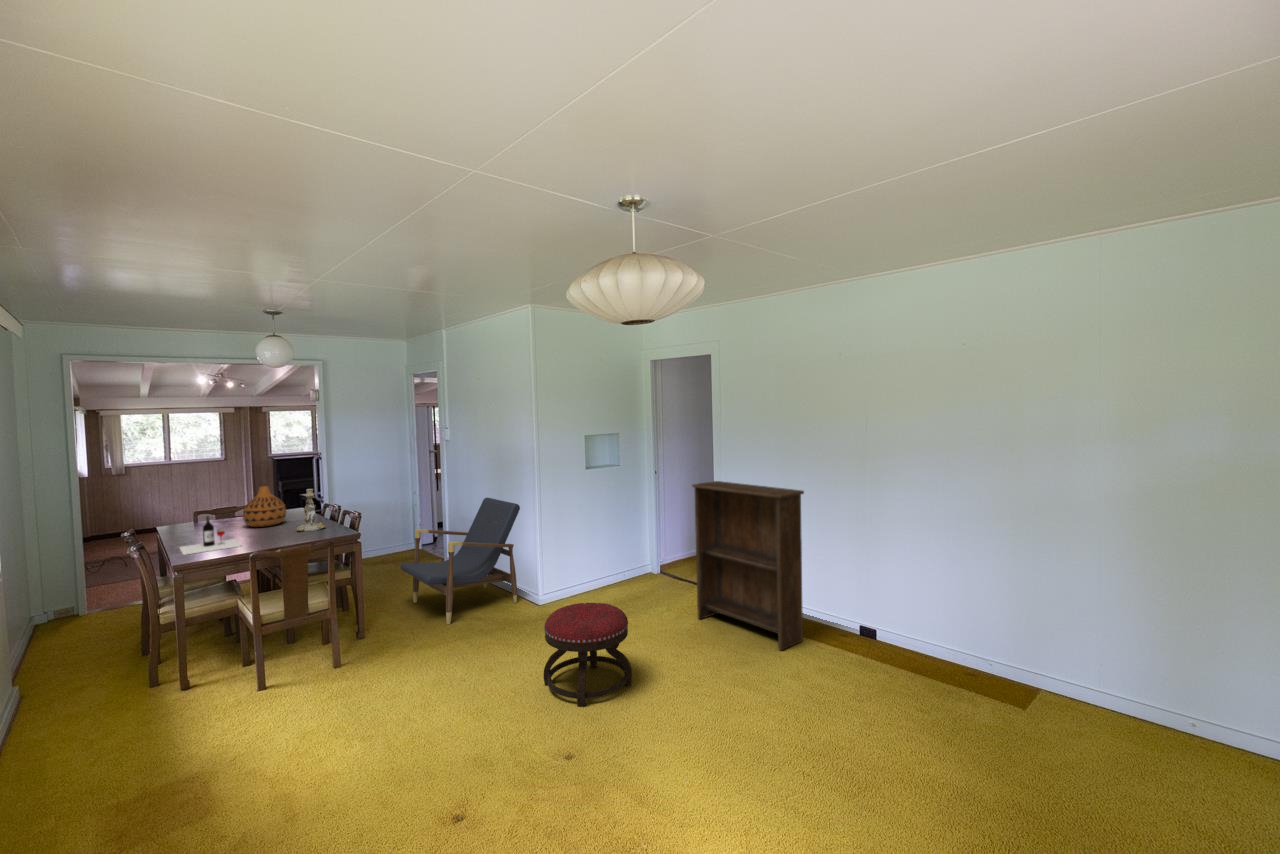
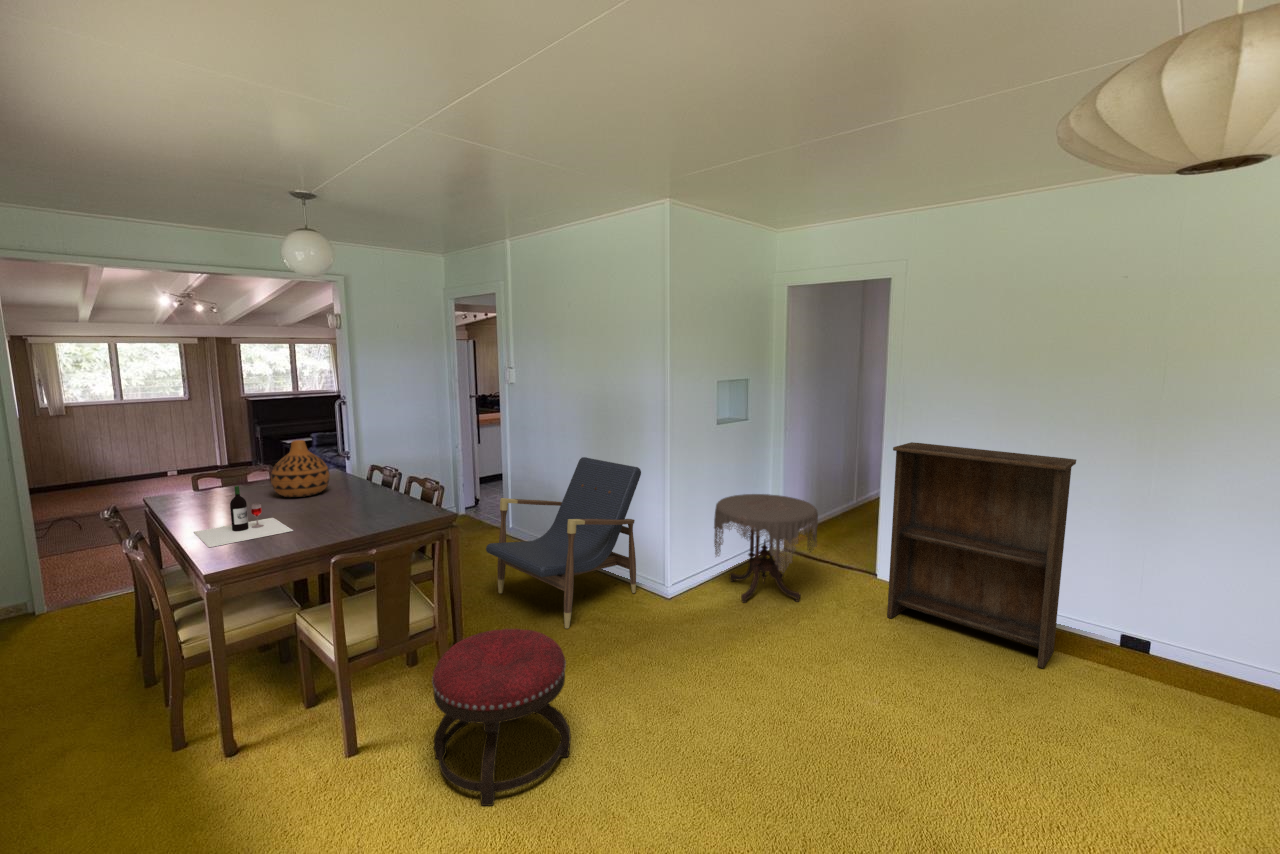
candlestick: present [296,489,326,532] -> none [355,446,396,506]
side table: none [577,525,658,609] -> present [714,494,818,603]
ottoman: present [544,603,632,706] -> present [432,629,571,806]

